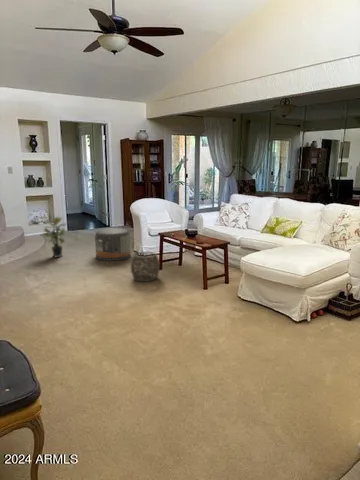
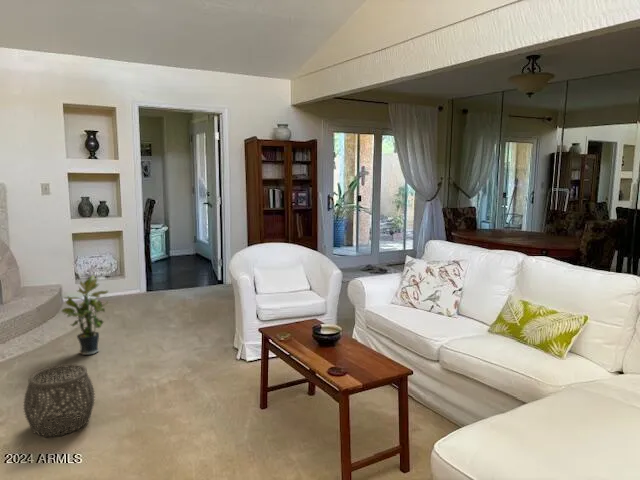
pouf: present [95,228,130,261] -> none [156,301,225,369]
woven basket: present [131,252,160,282] -> present [24,364,95,437]

